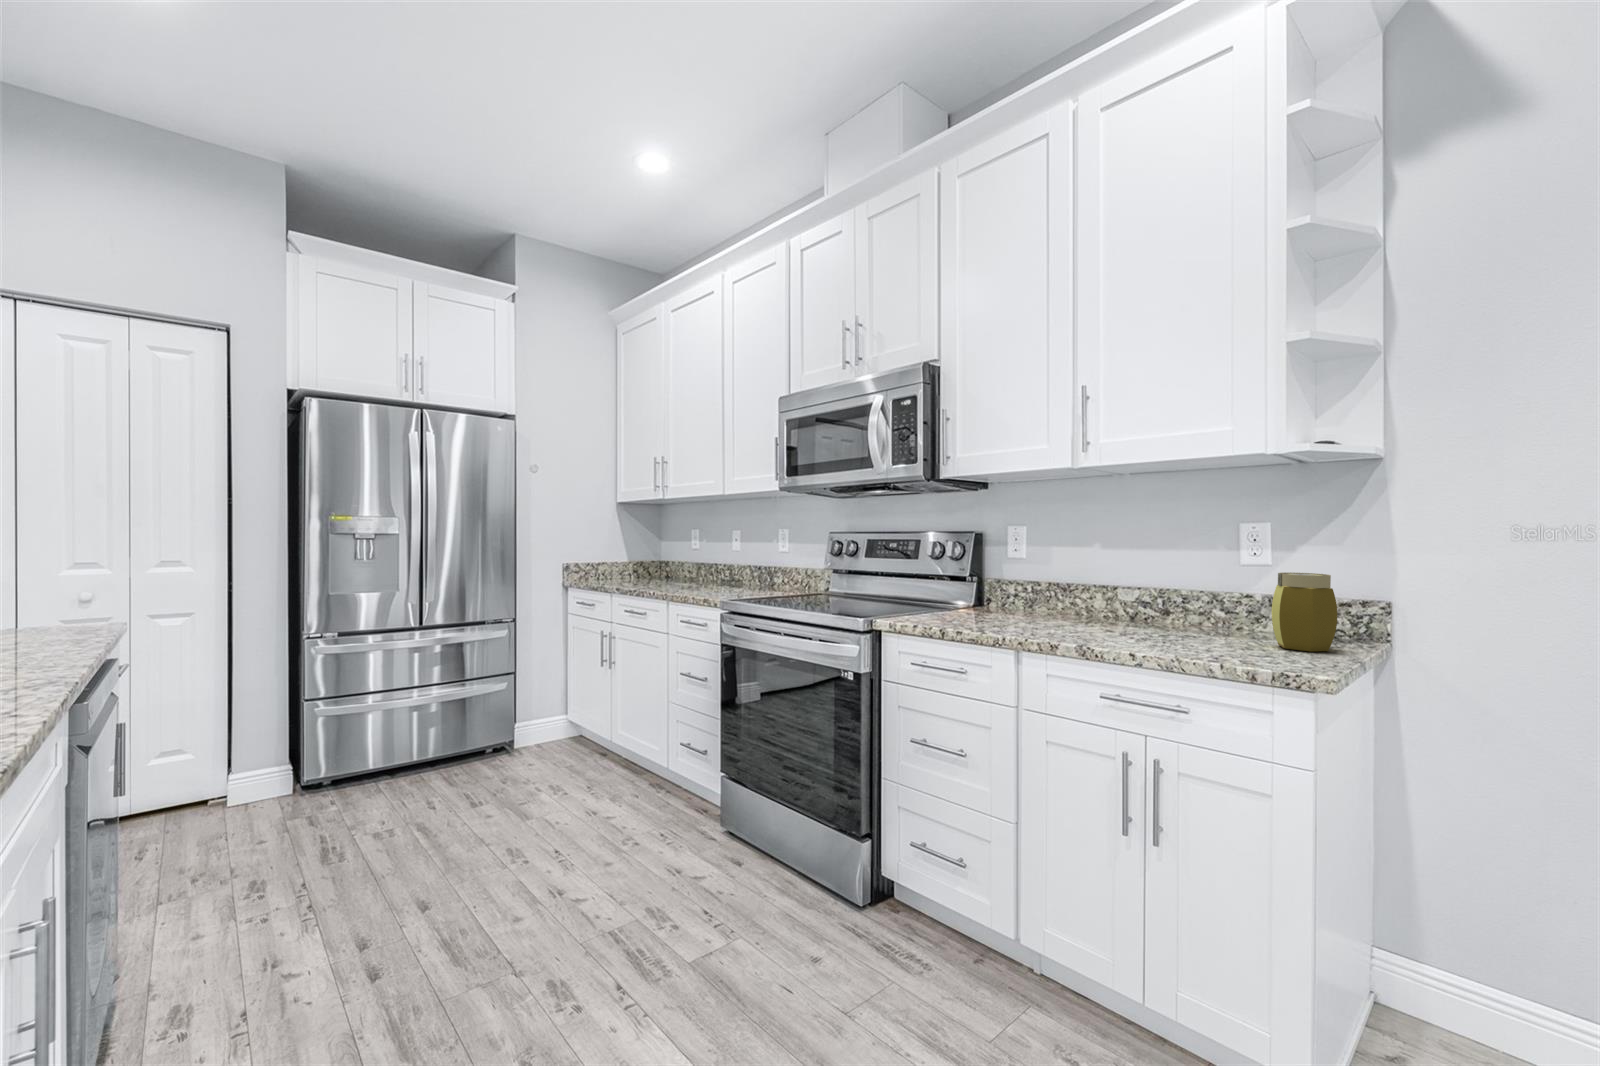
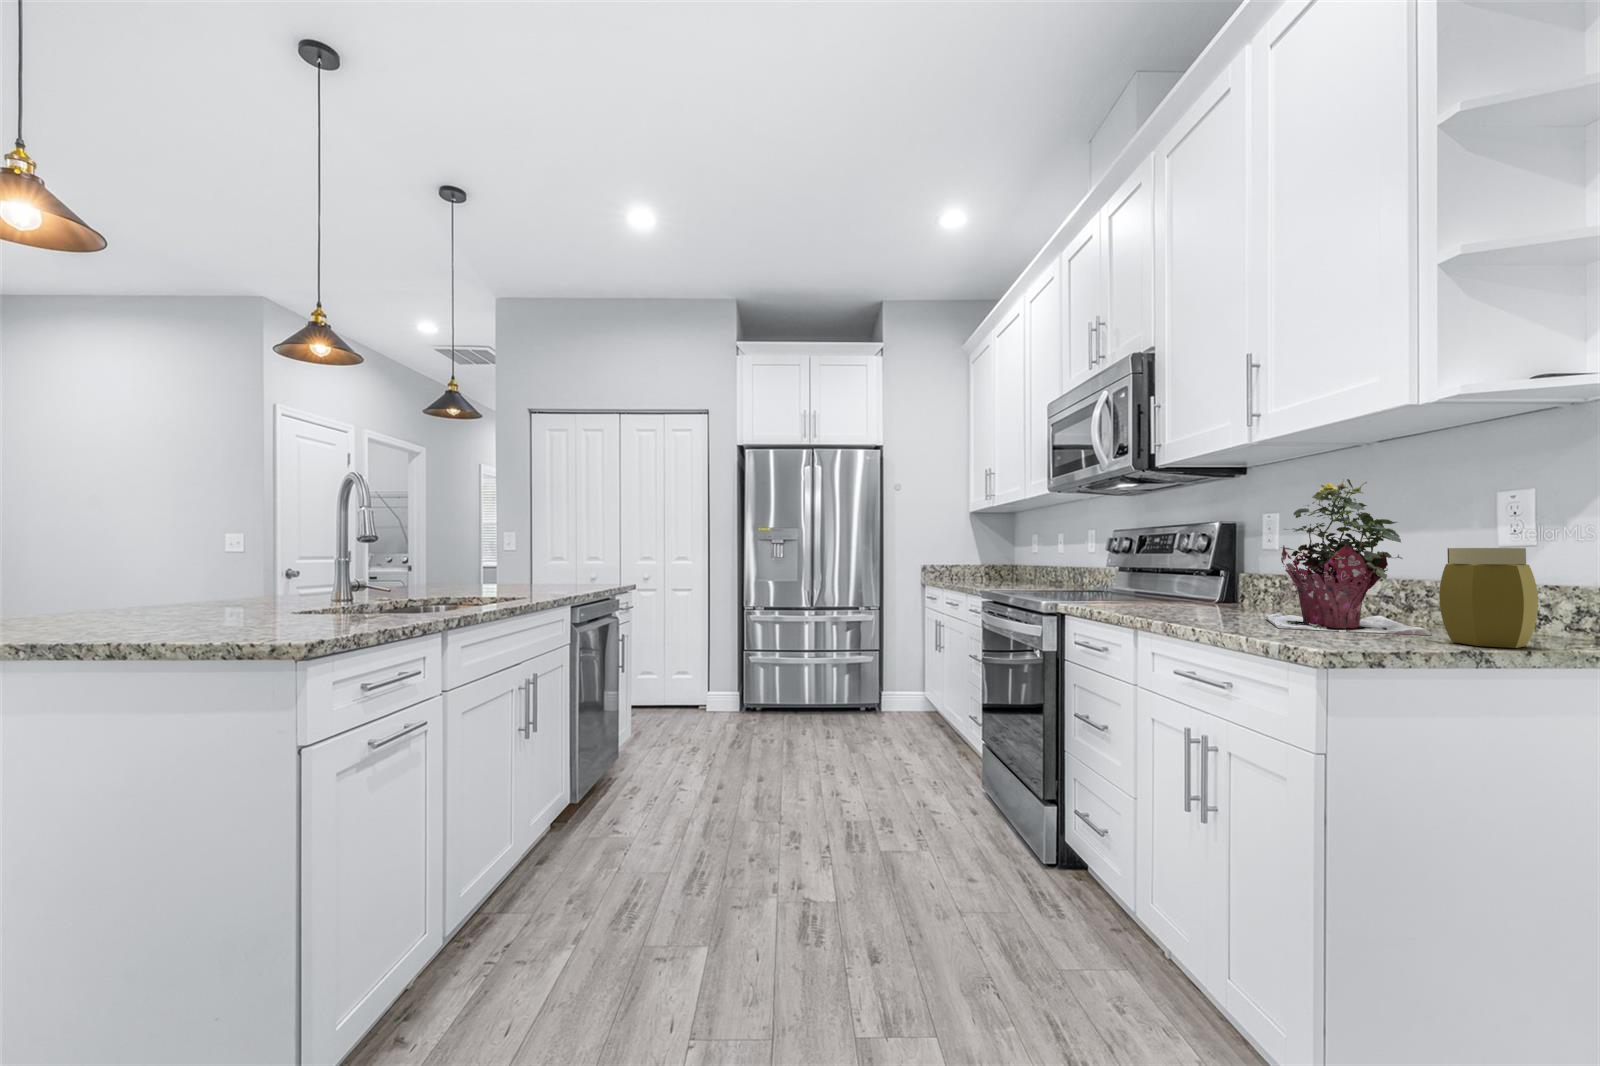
potted plant: none [1089,508,1238,643] -> present [1265,479,1431,635]

